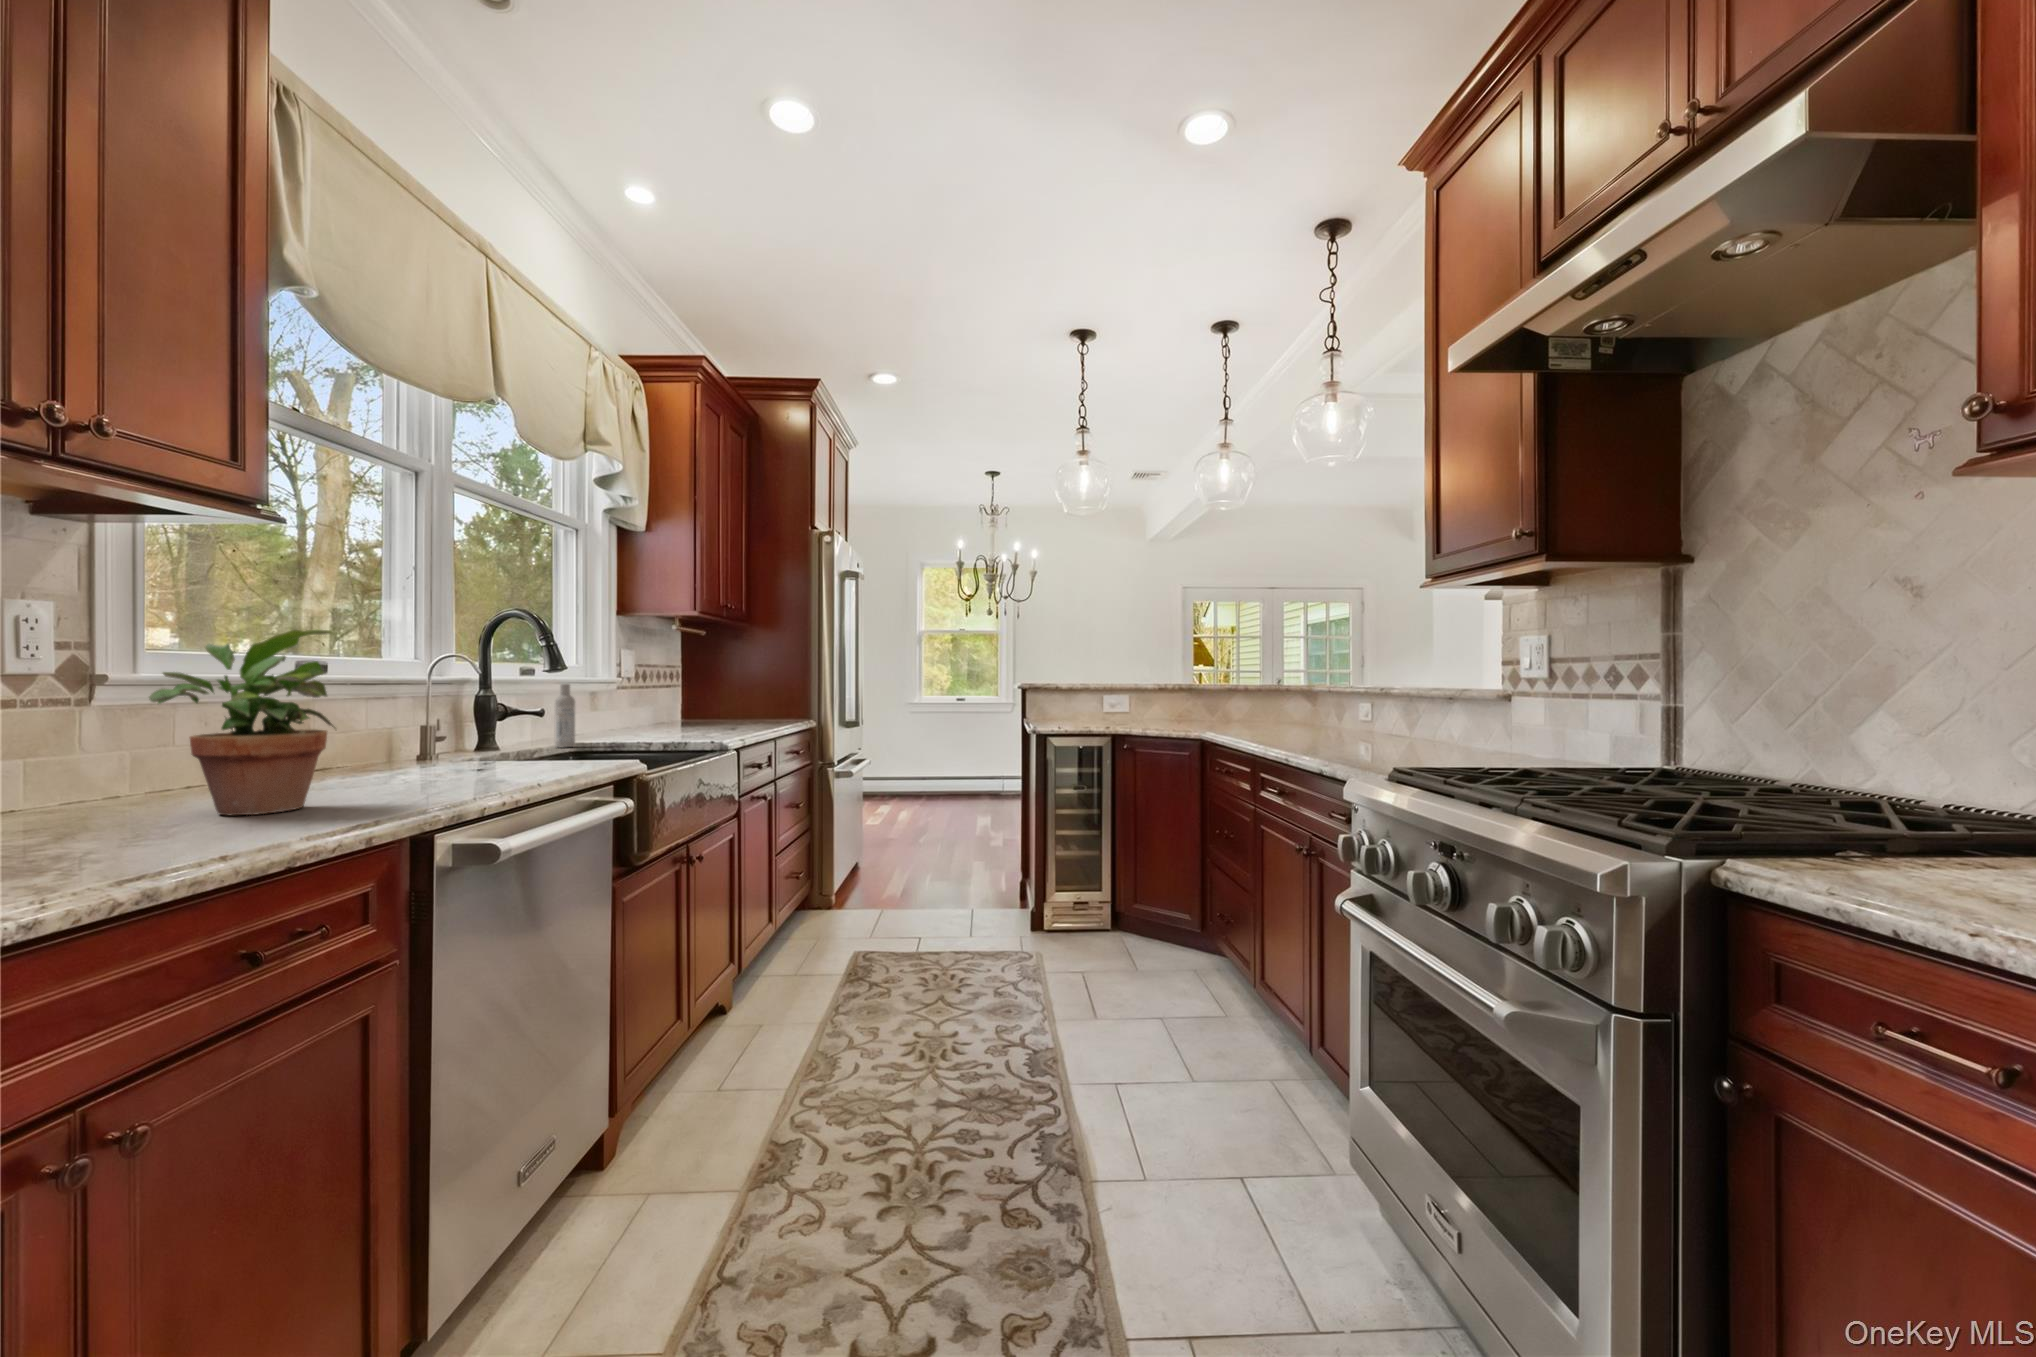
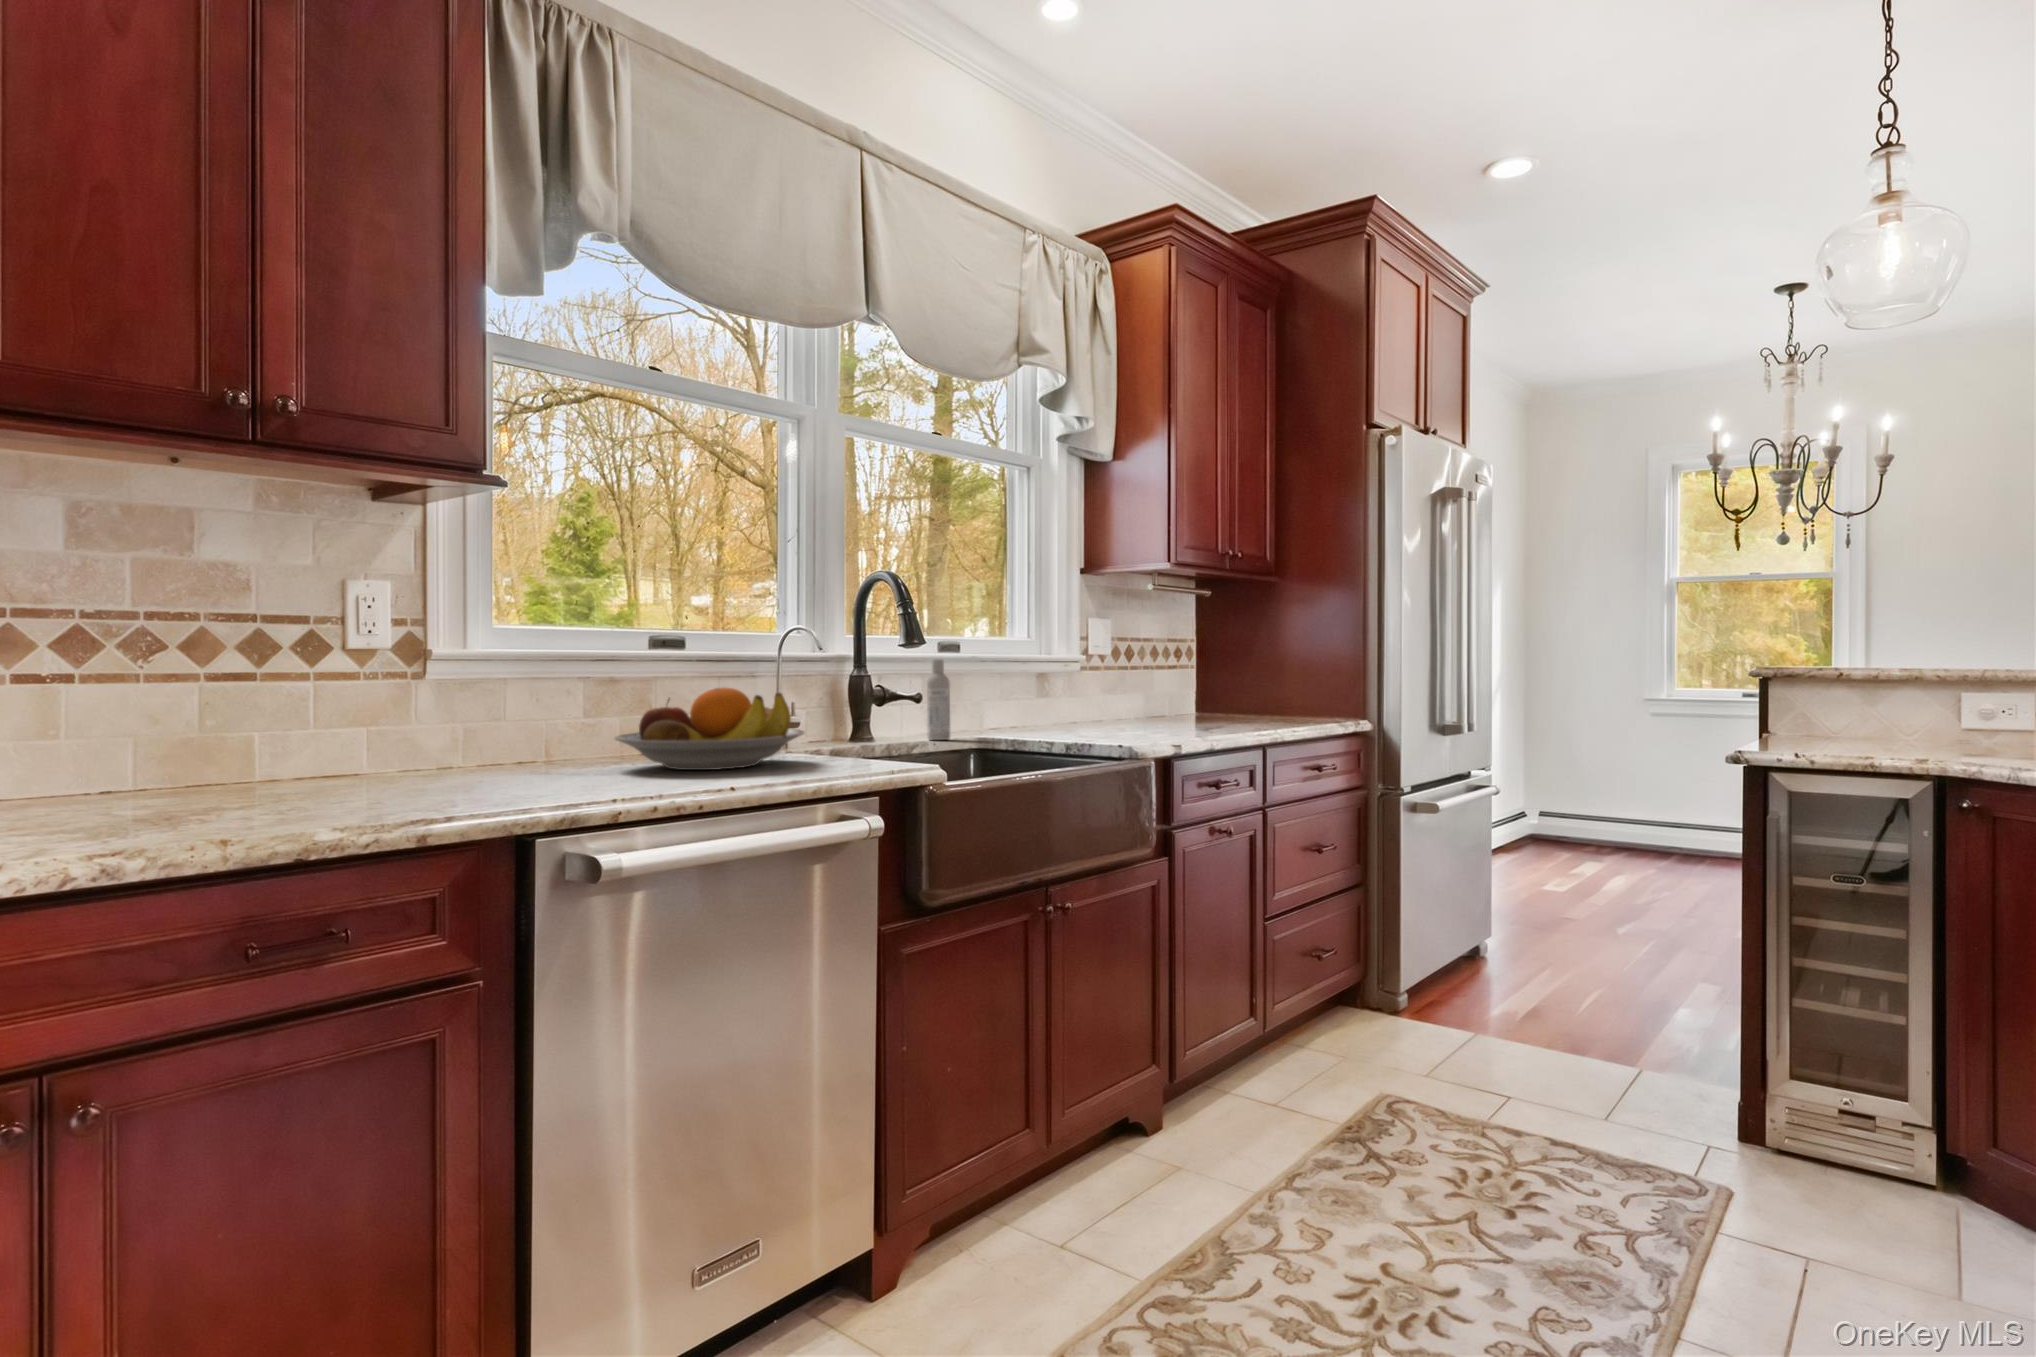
potted plant: present [149,629,336,815] -> none [339,596,514,796]
fruit bowl: none [346,708,538,779] -> present [615,687,805,770]

